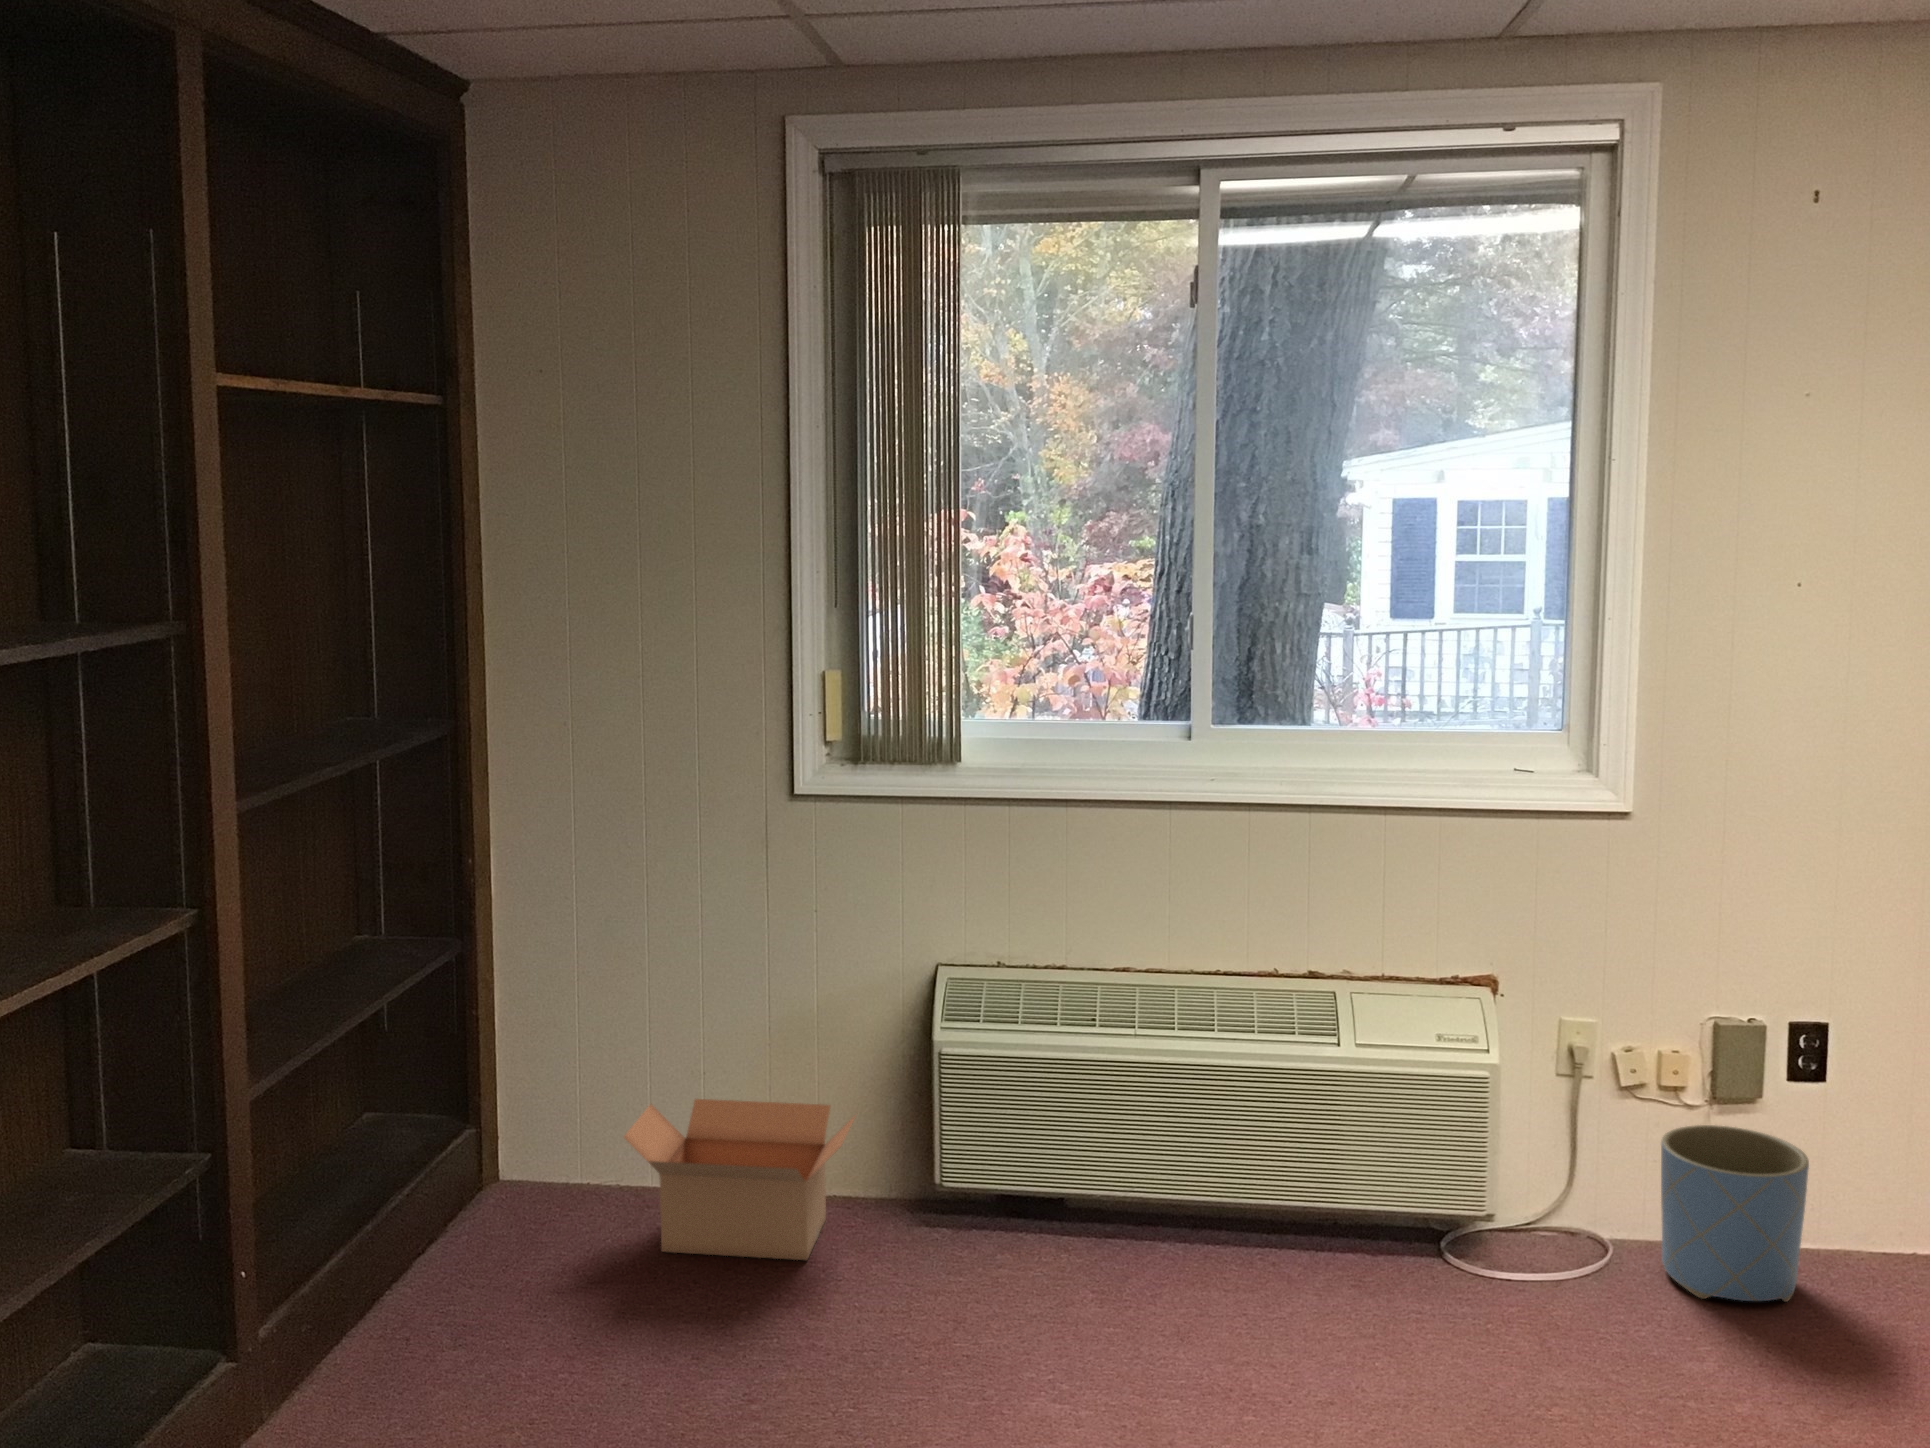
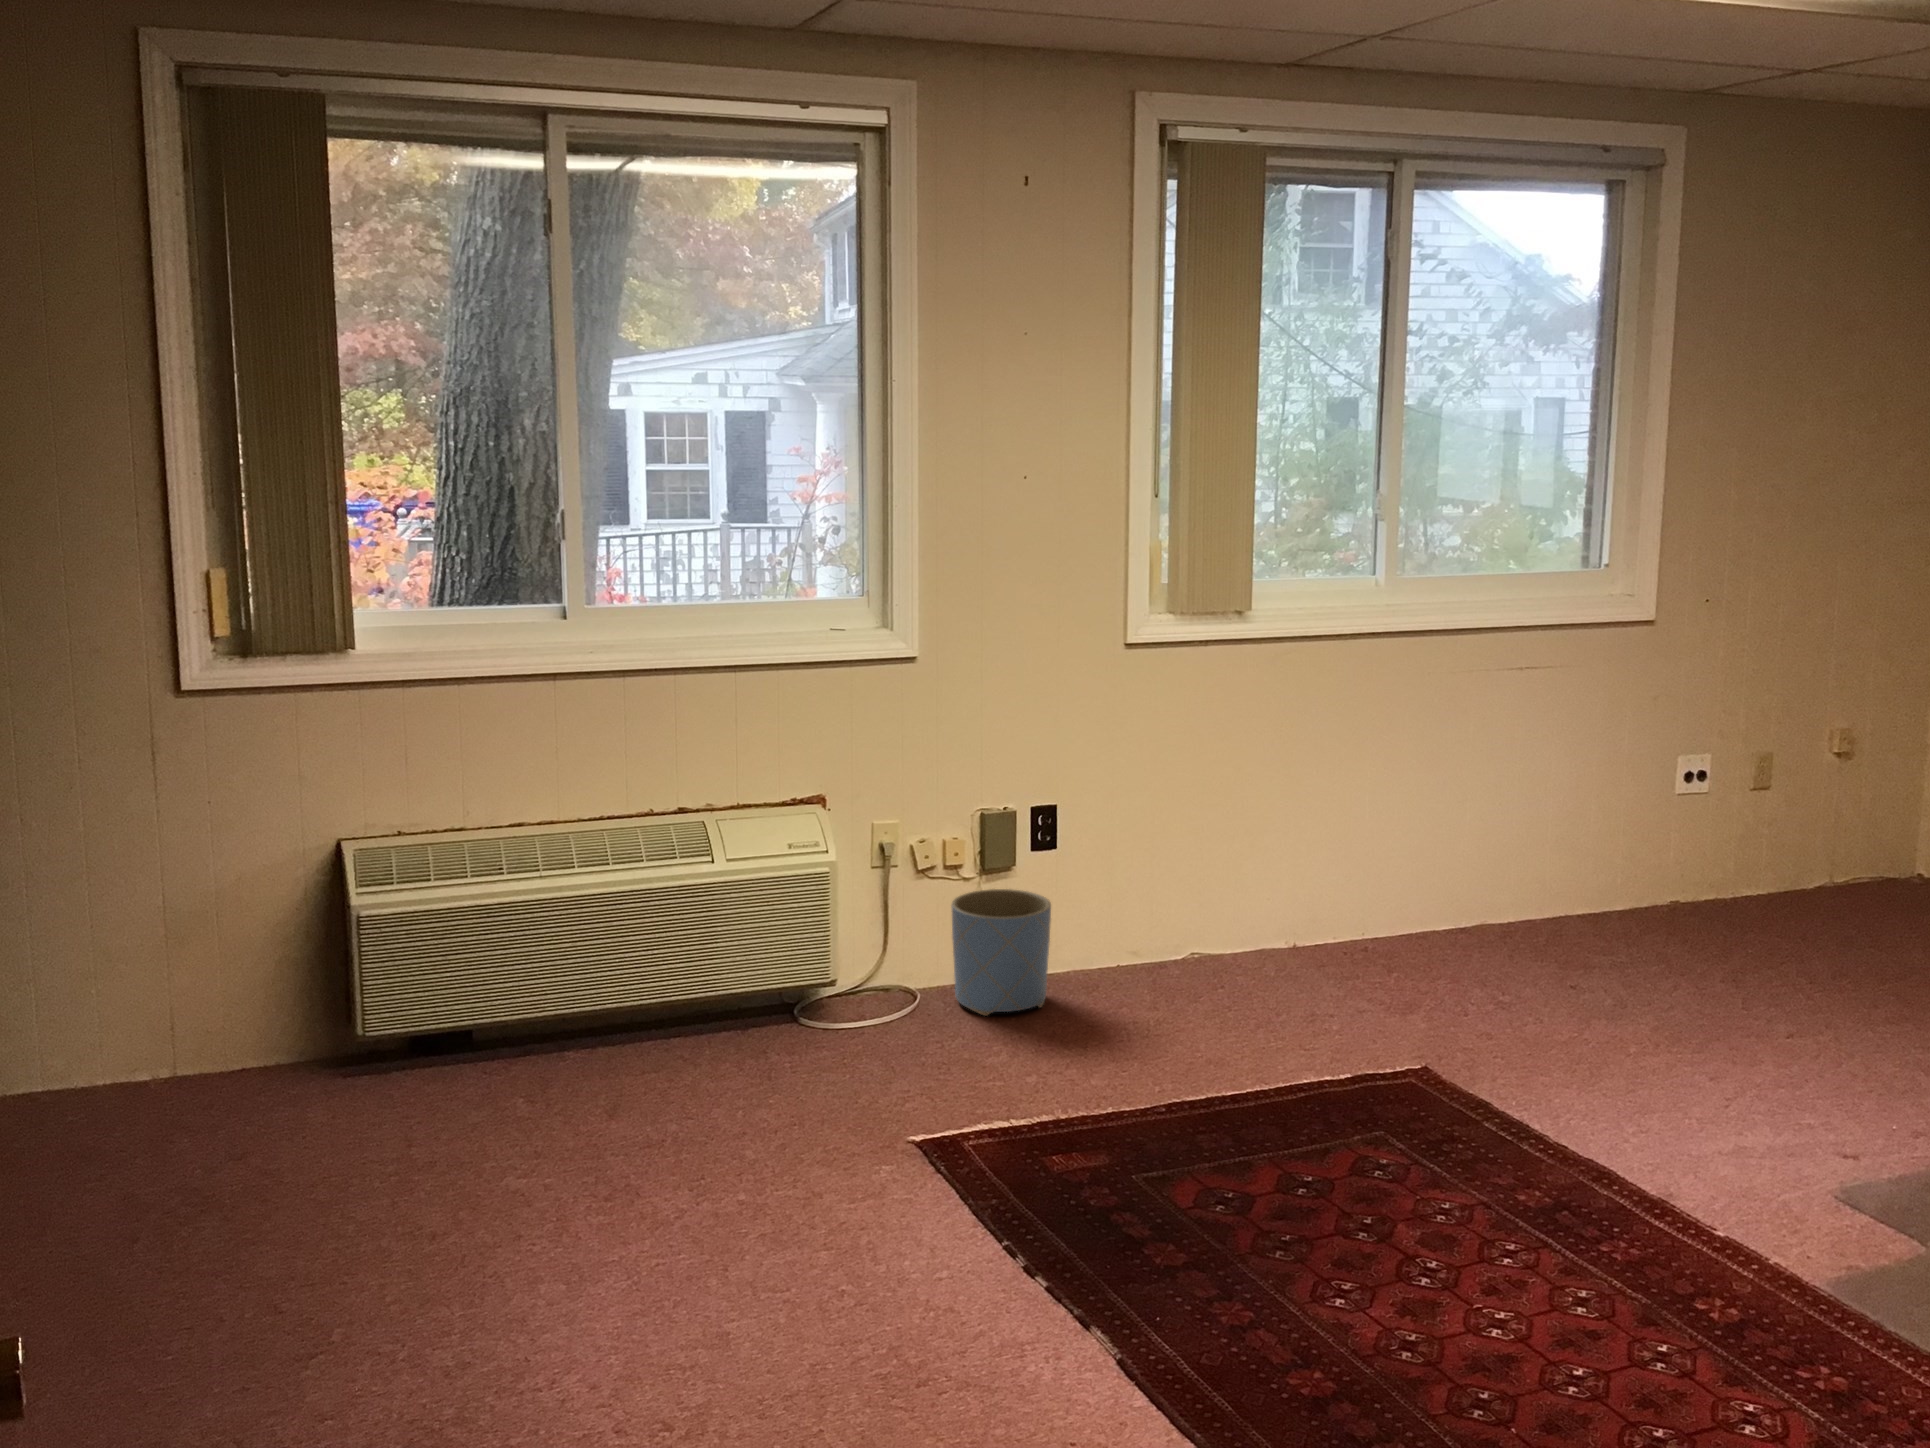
cardboard box: present [624,1099,855,1260] -> none [34,982,275,1143]

